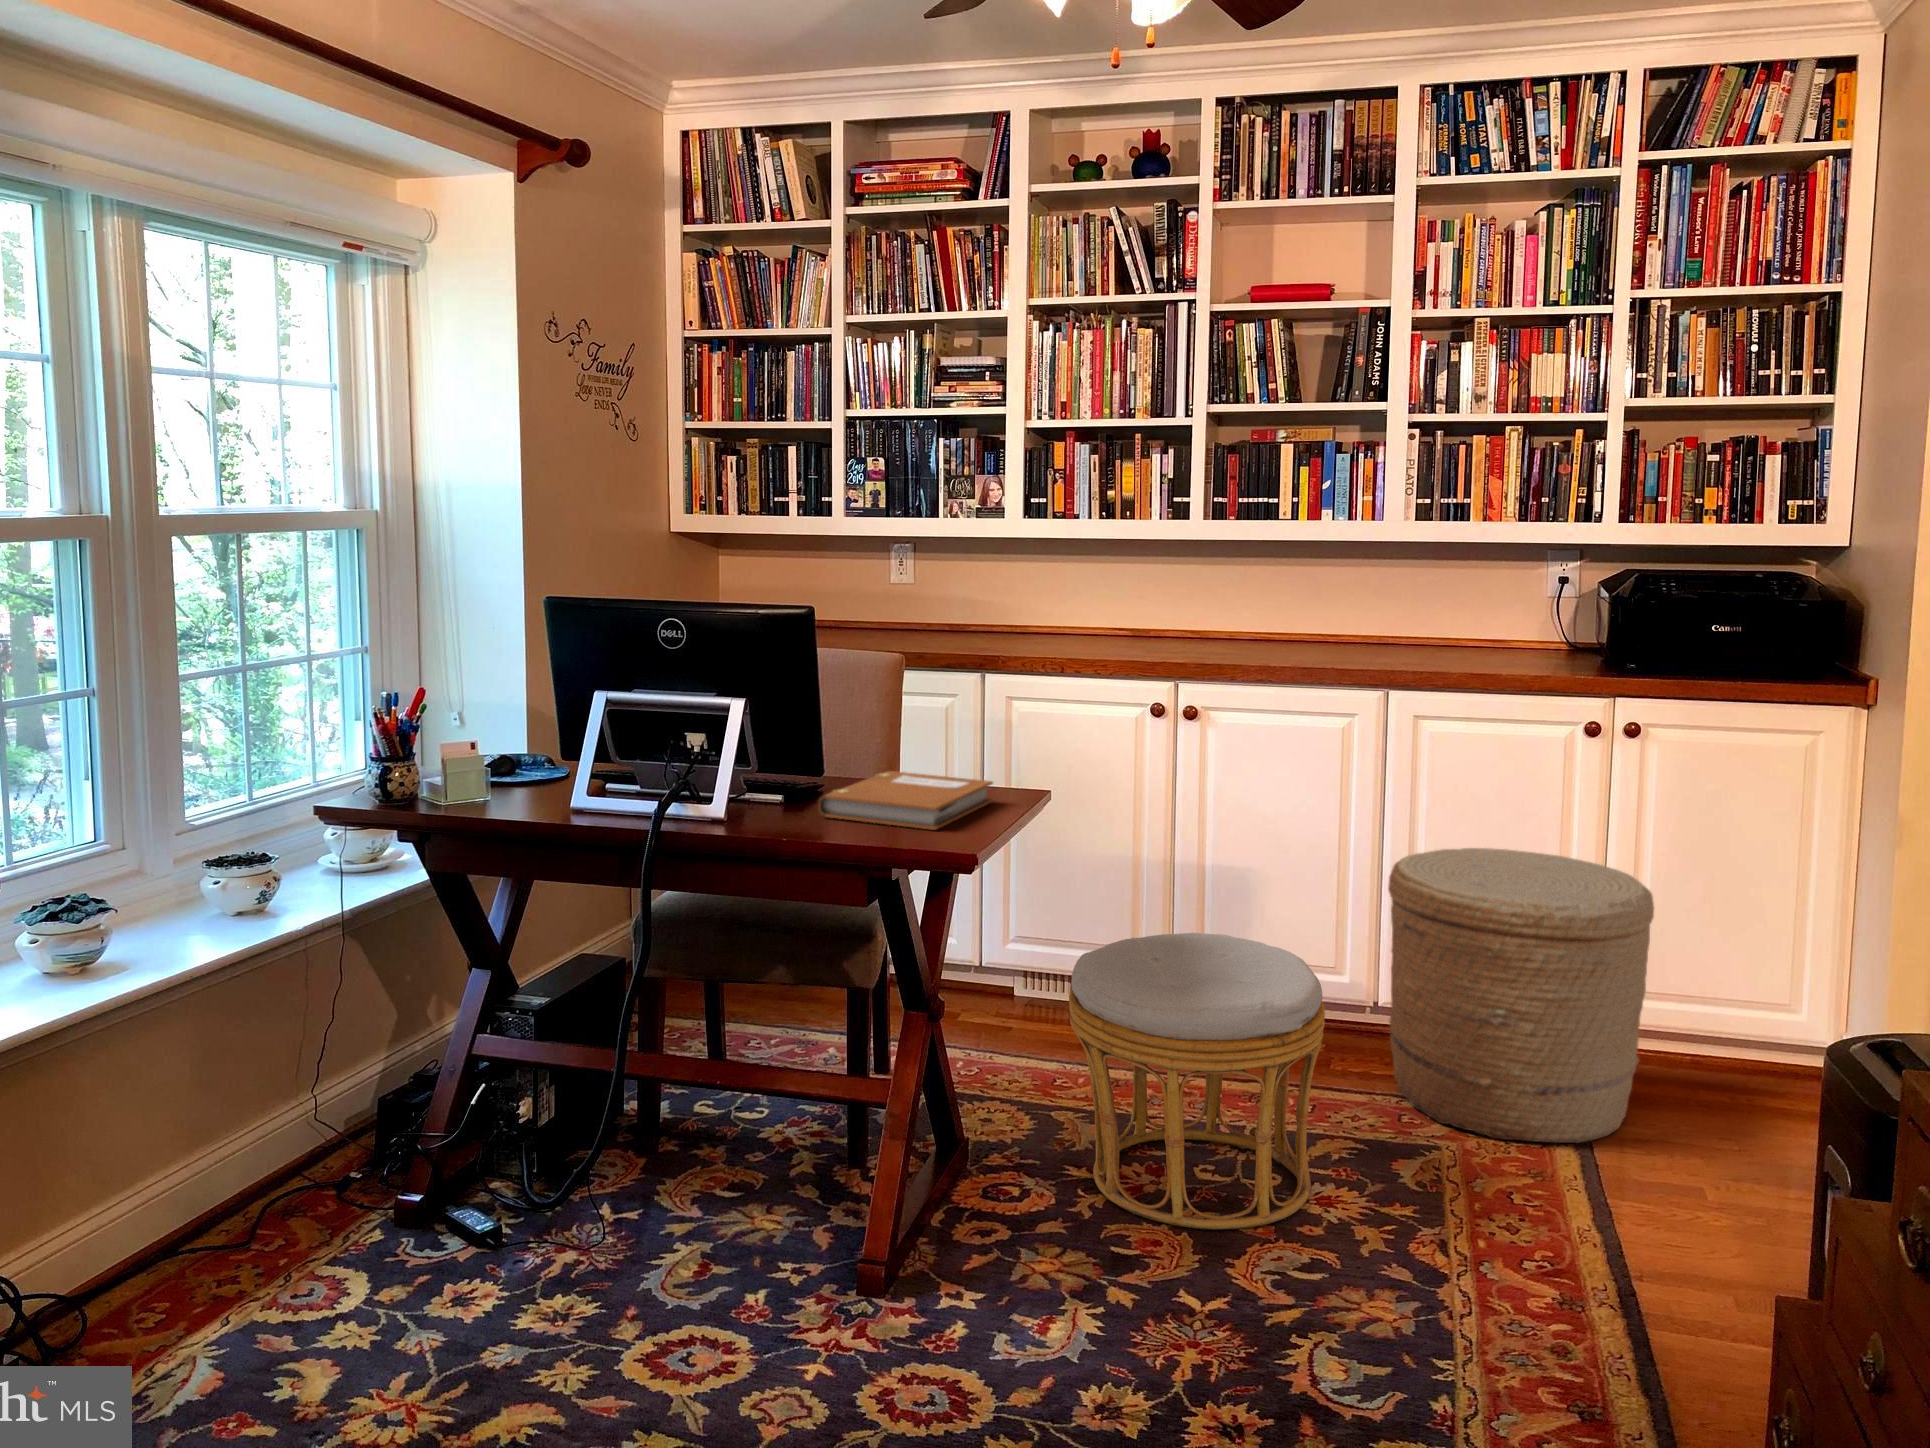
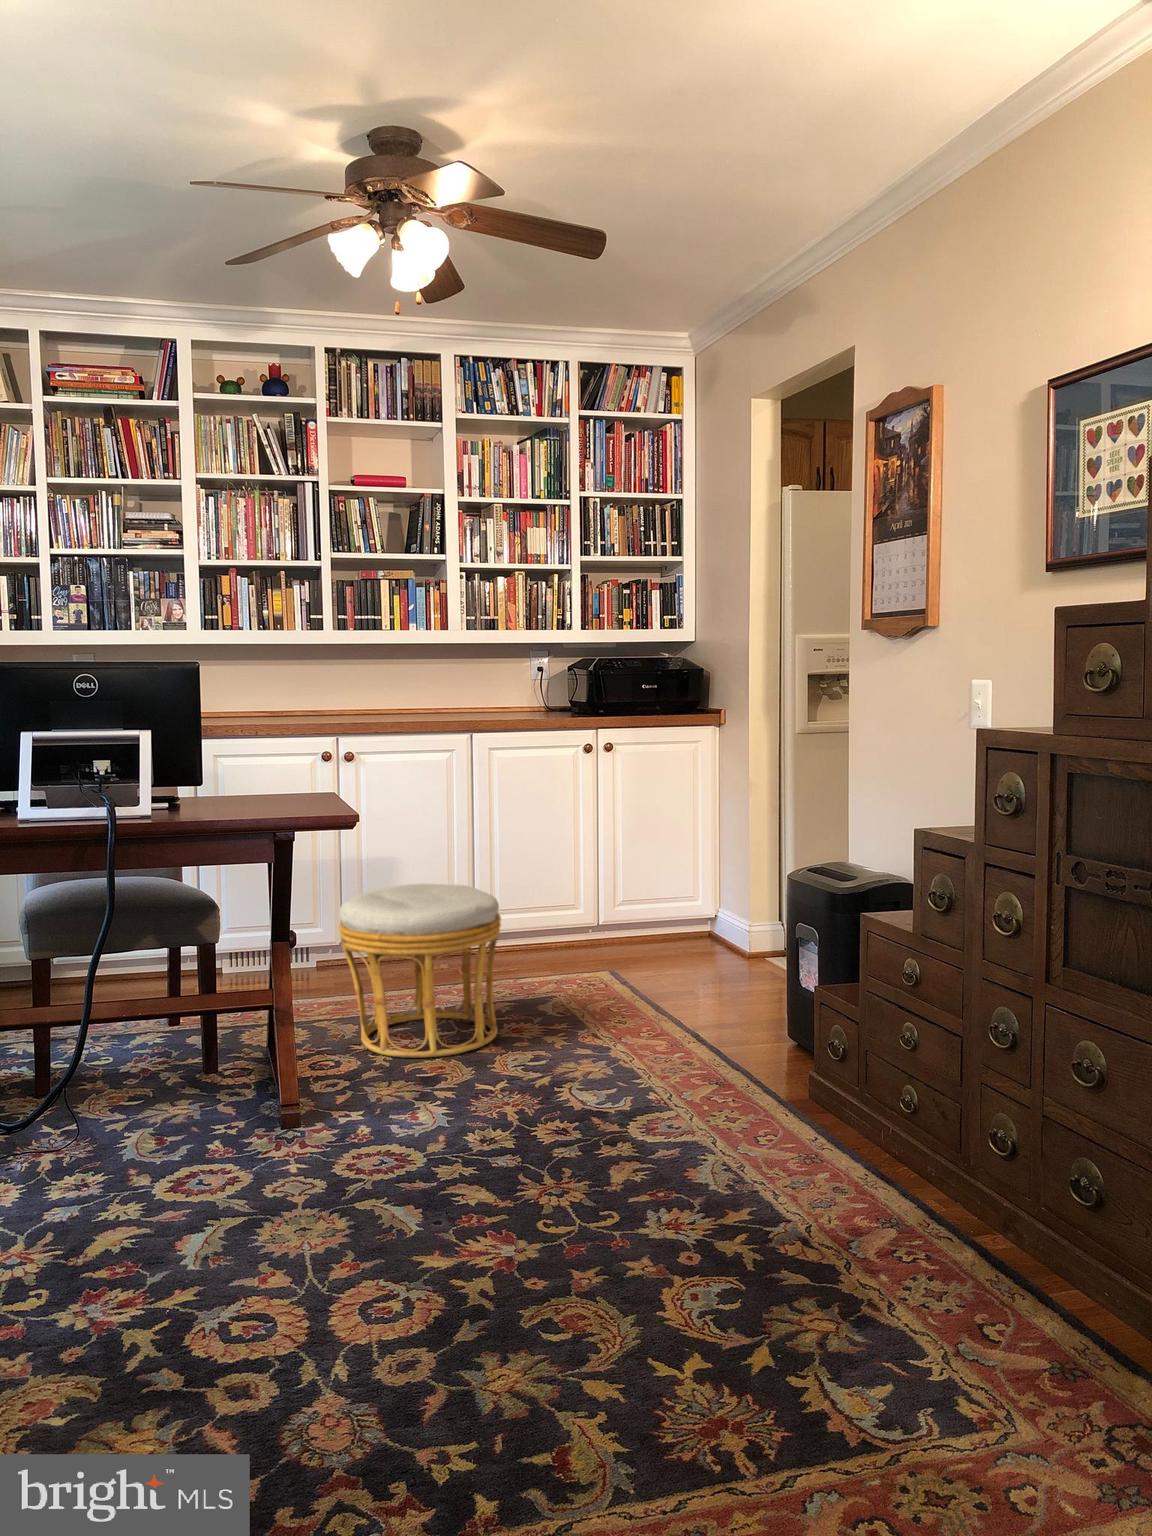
notebook: present [818,771,993,830] -> none [210,781,308,807]
basket: present [1388,848,1654,1143] -> none [492,826,640,990]

